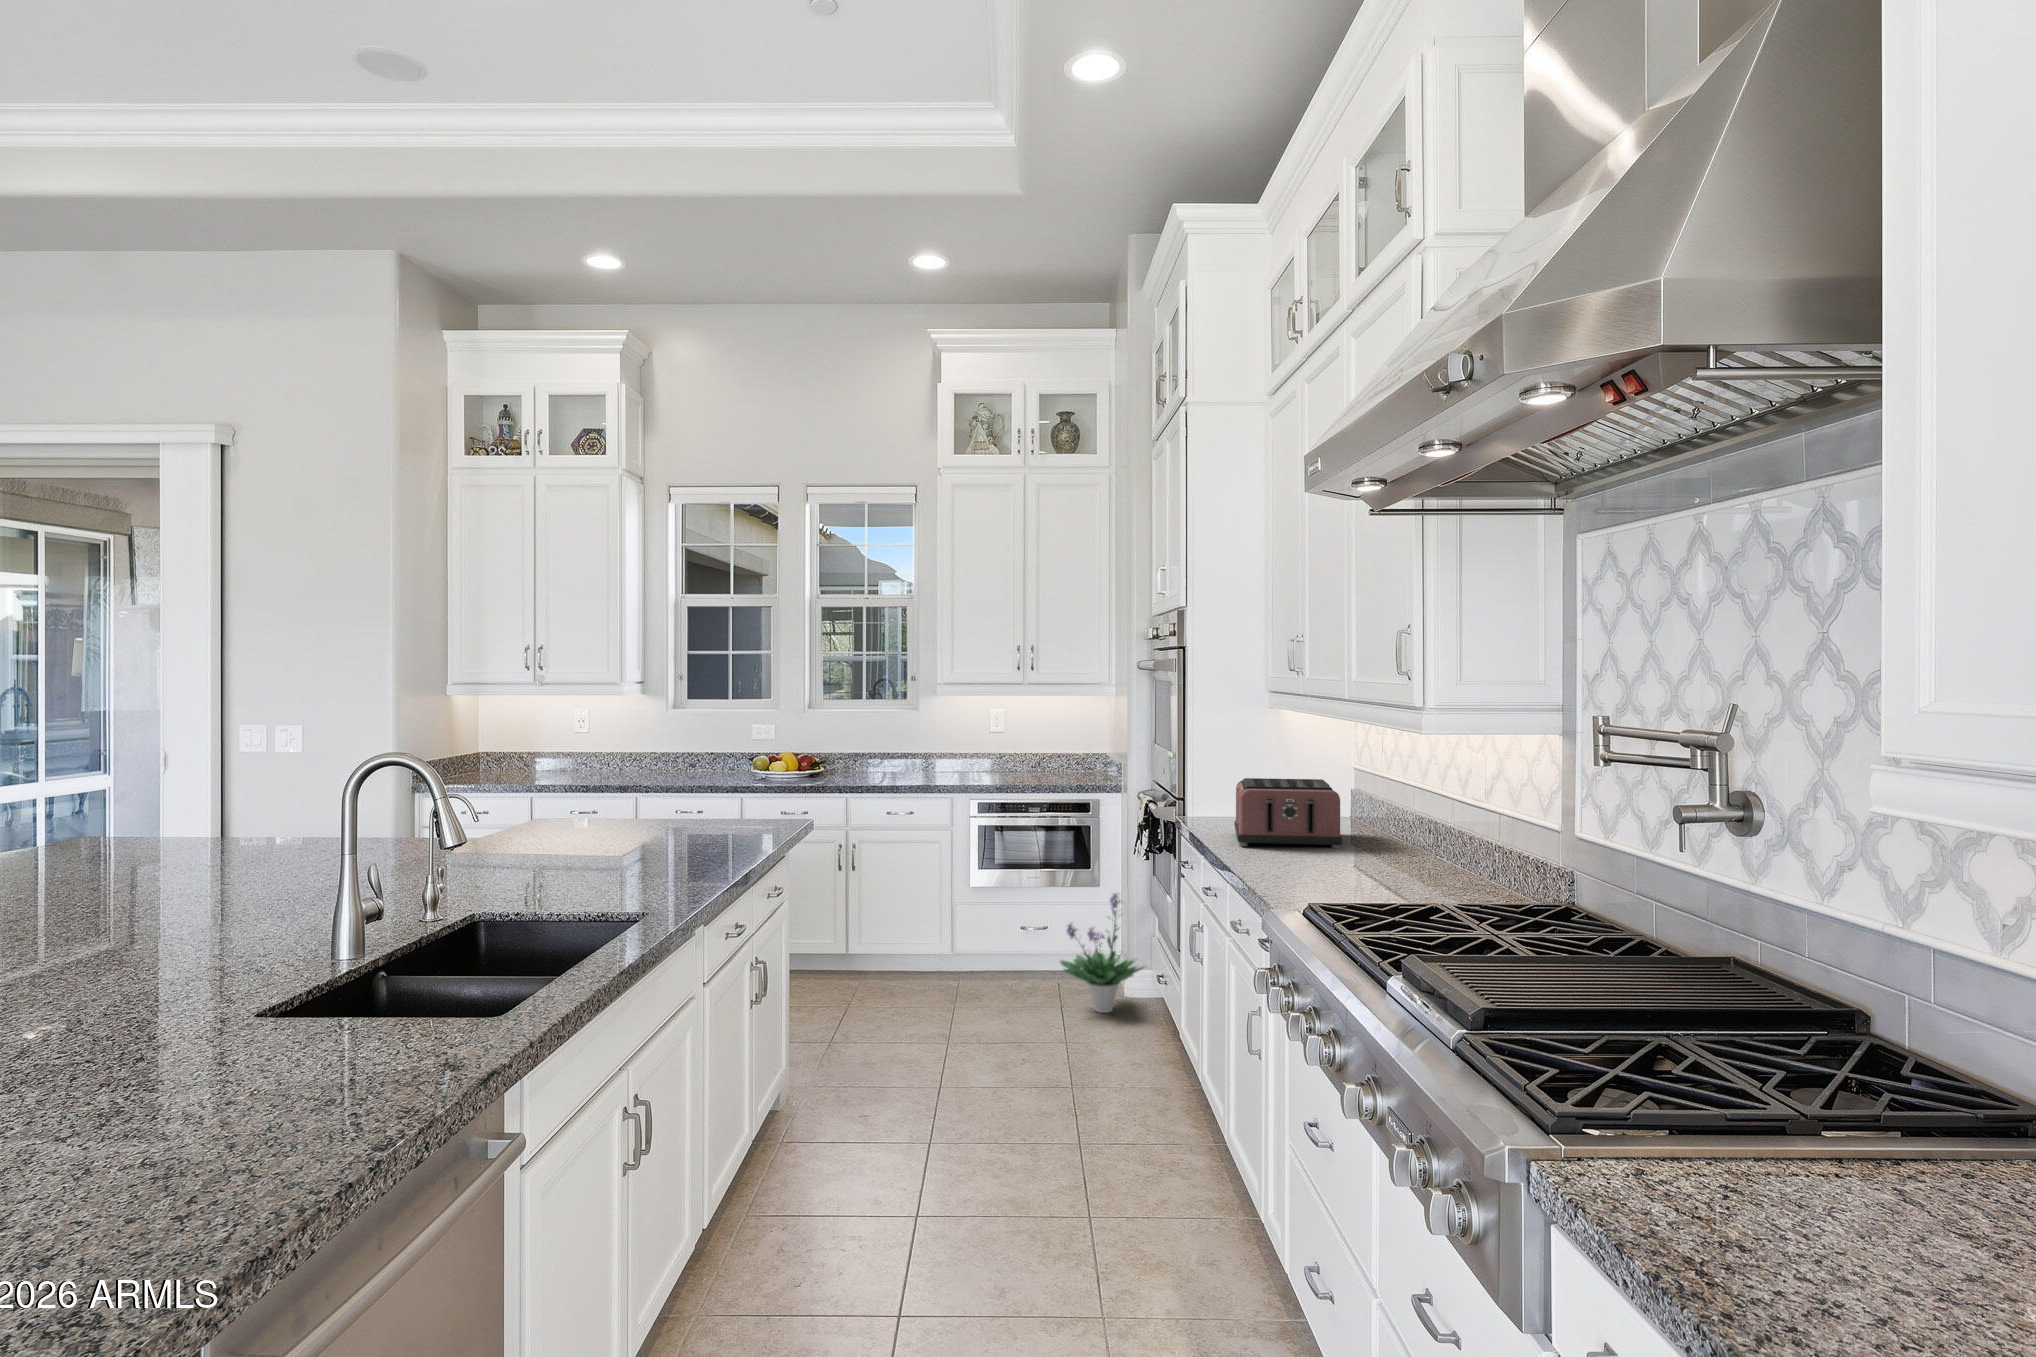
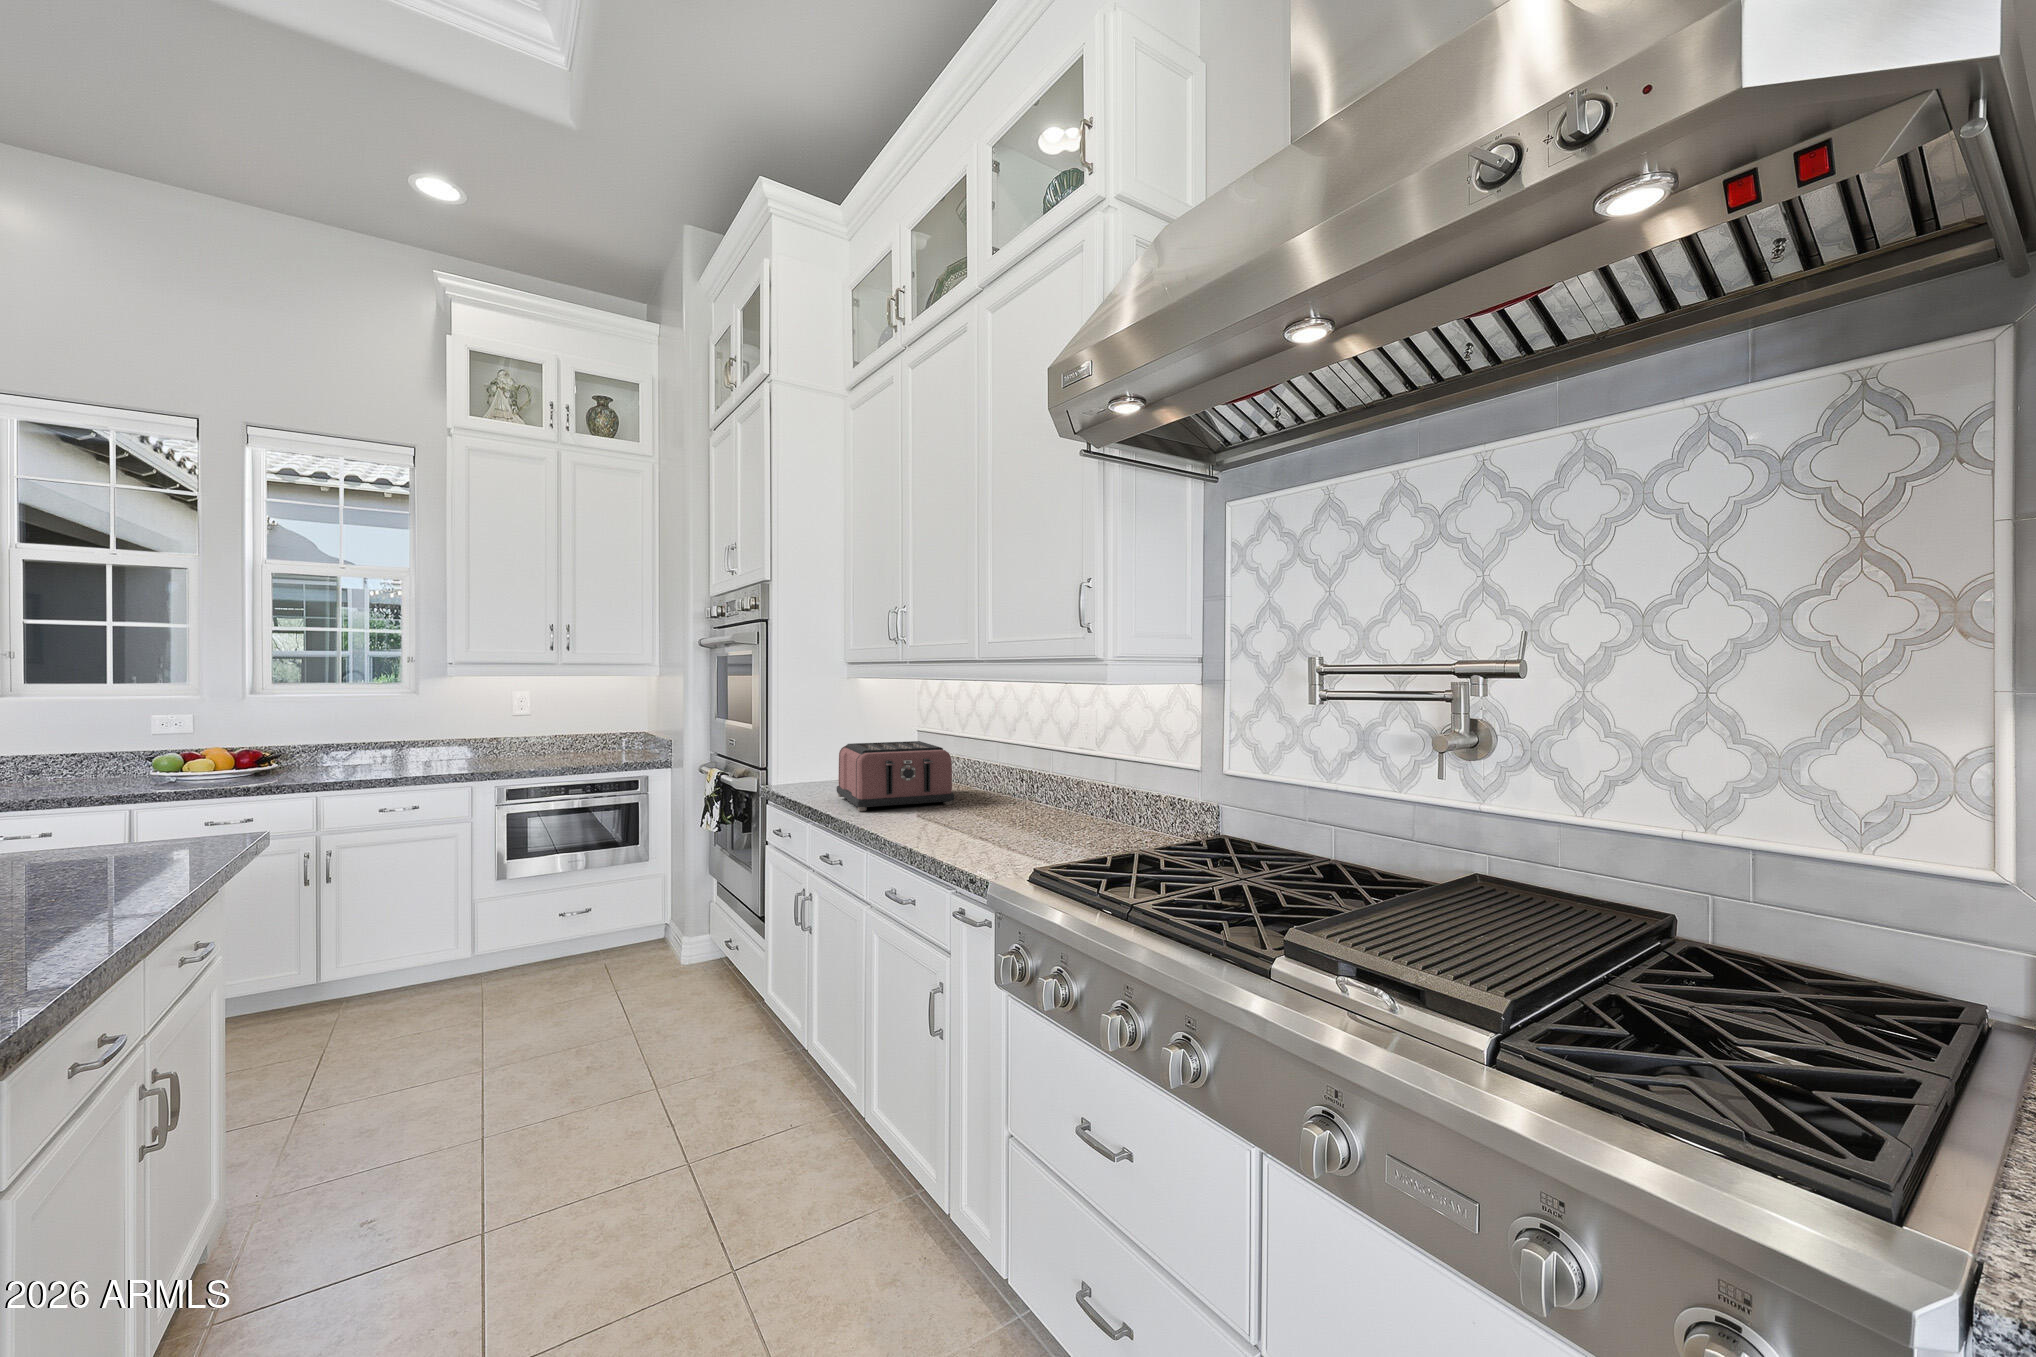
potted plant: present [1060,893,1144,1013] -> none [611,868,710,994]

